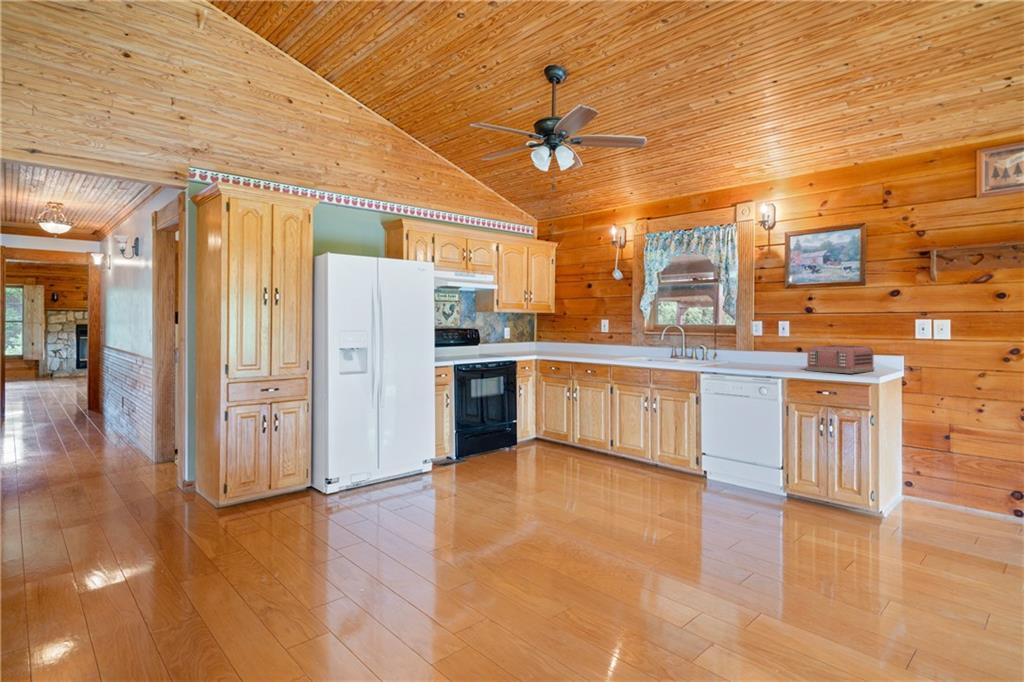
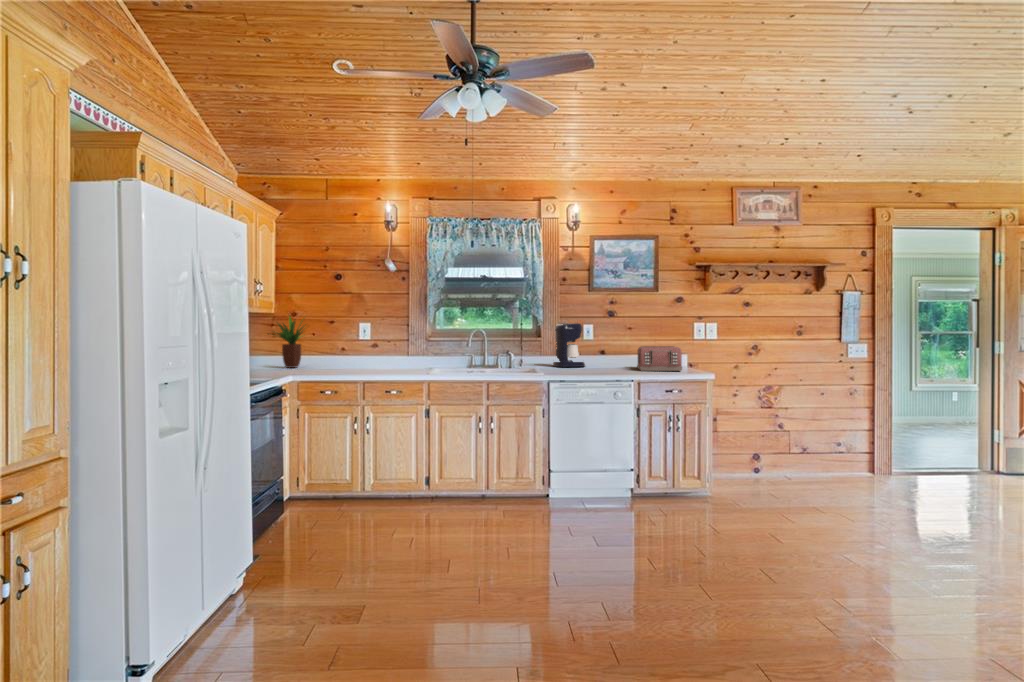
potted plant: none [542,314,571,351] -> present [276,316,303,368]
coffee maker: none [744,320,778,363] -> present [553,323,585,367]

